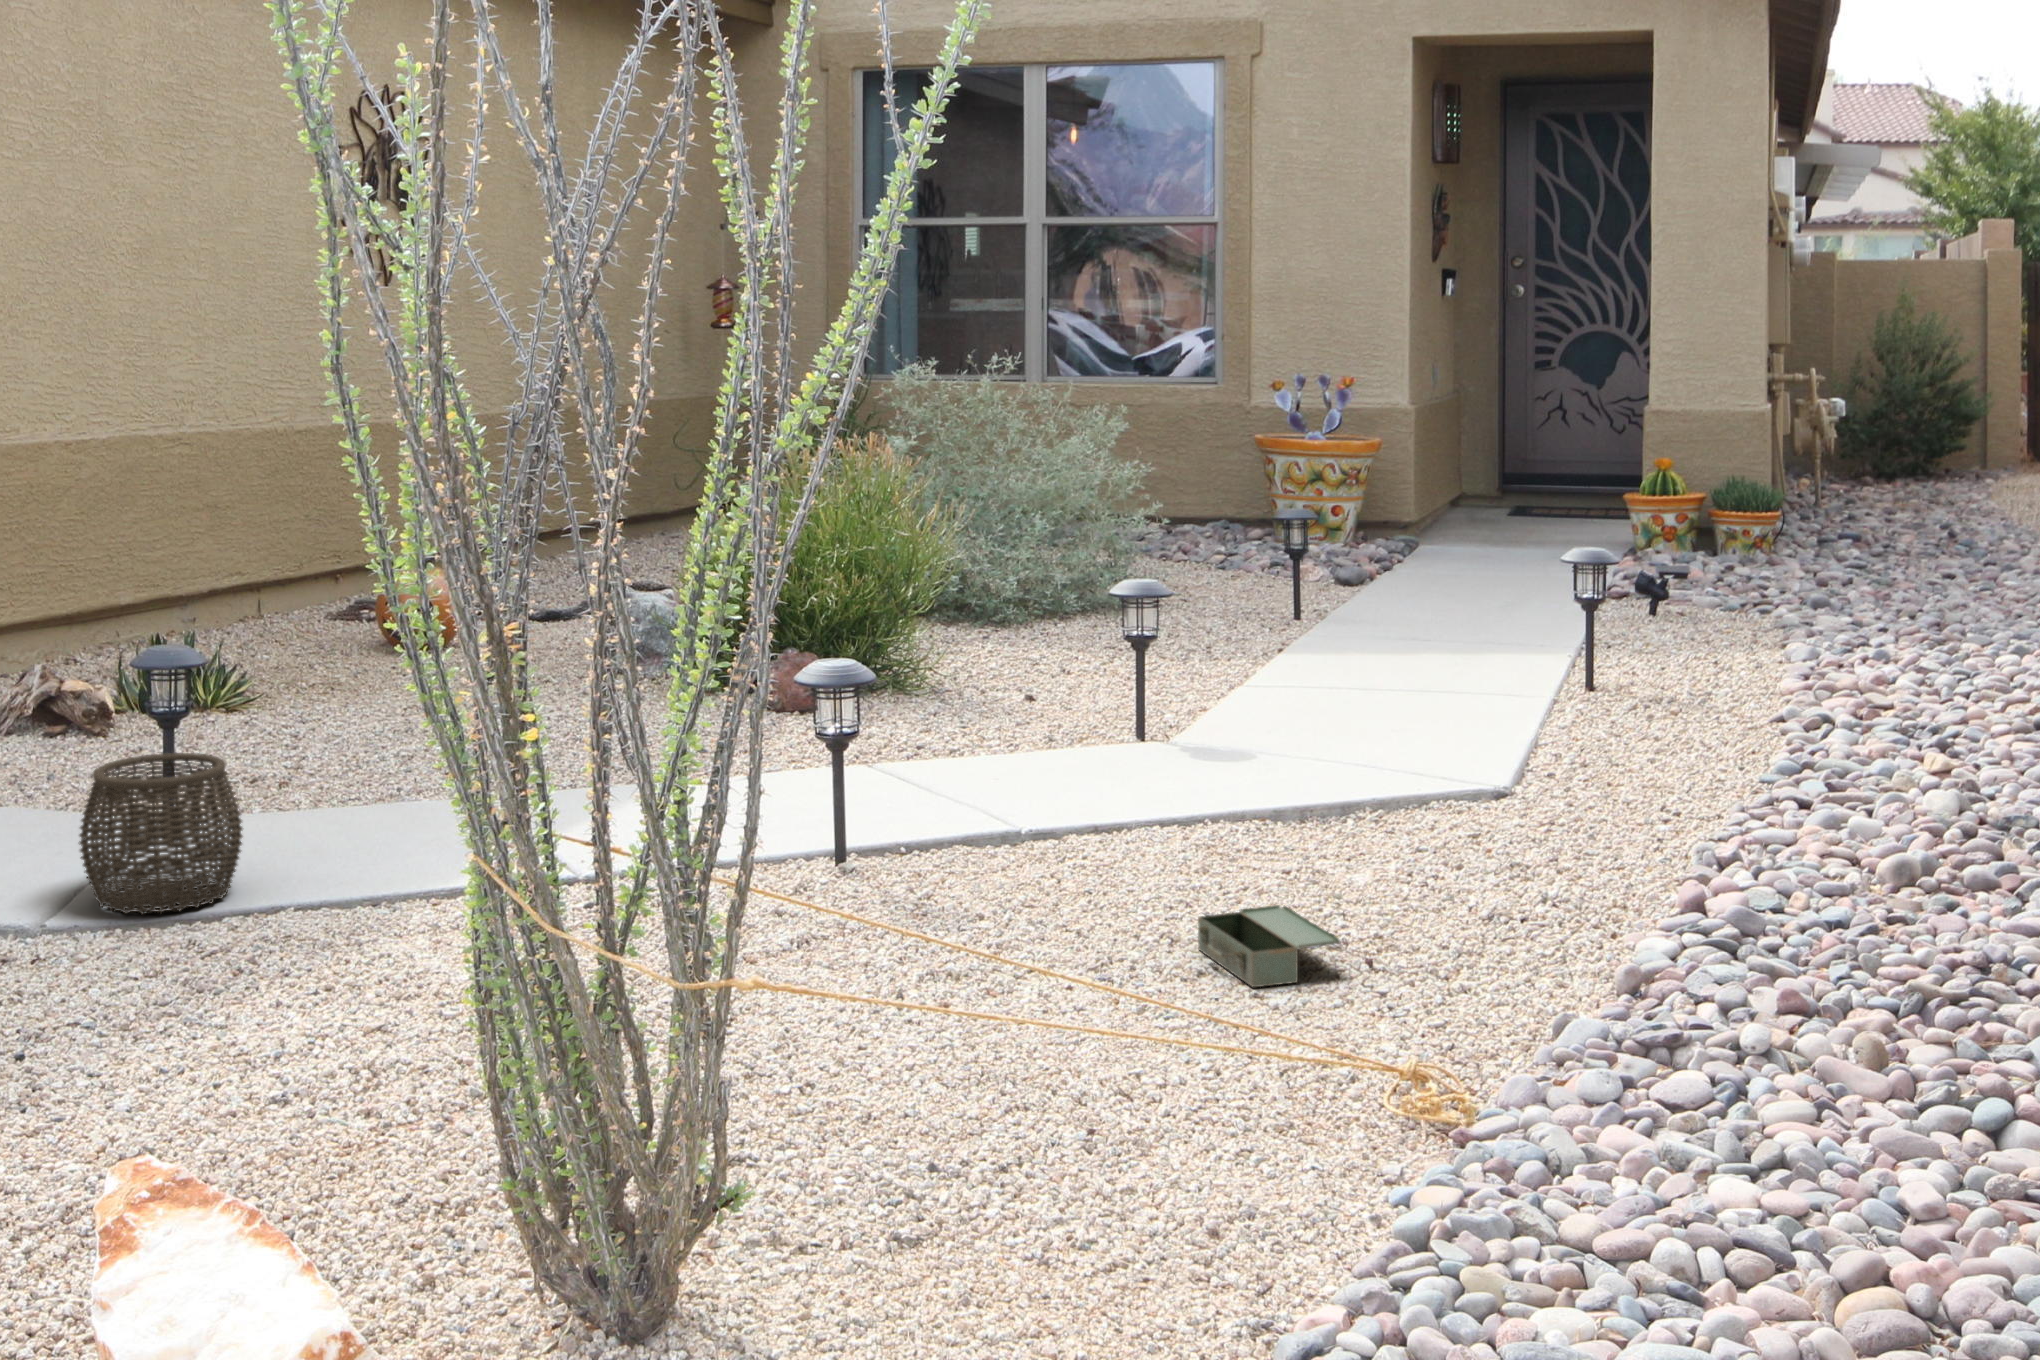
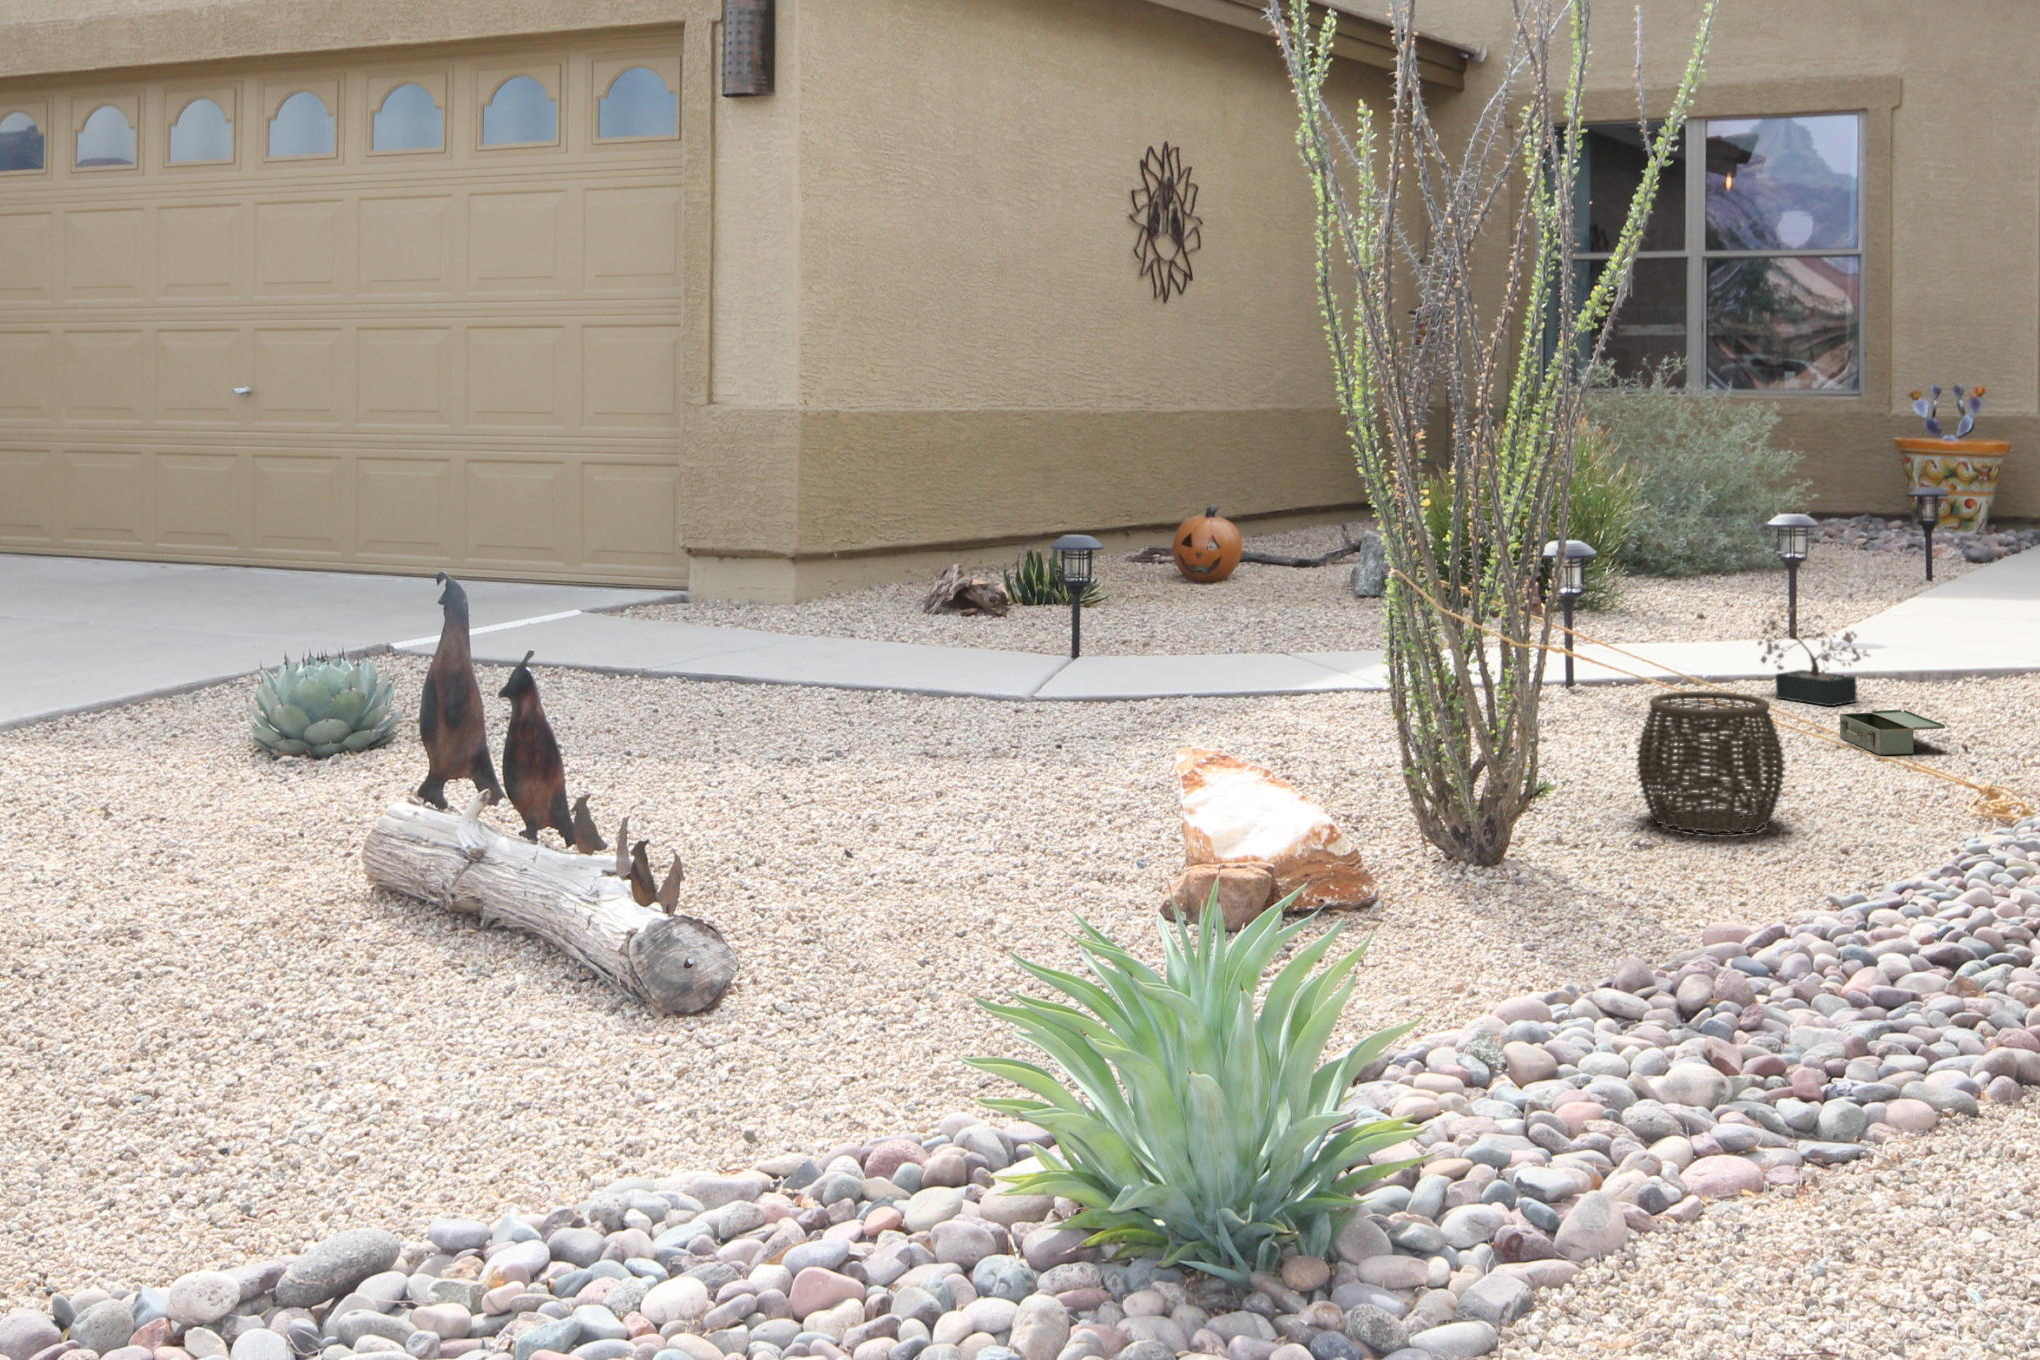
decorative plant: none [1084,733,1238,880] -> present [1754,604,1869,706]
woven basket: present [79,753,243,914] -> present [1637,691,1785,833]

